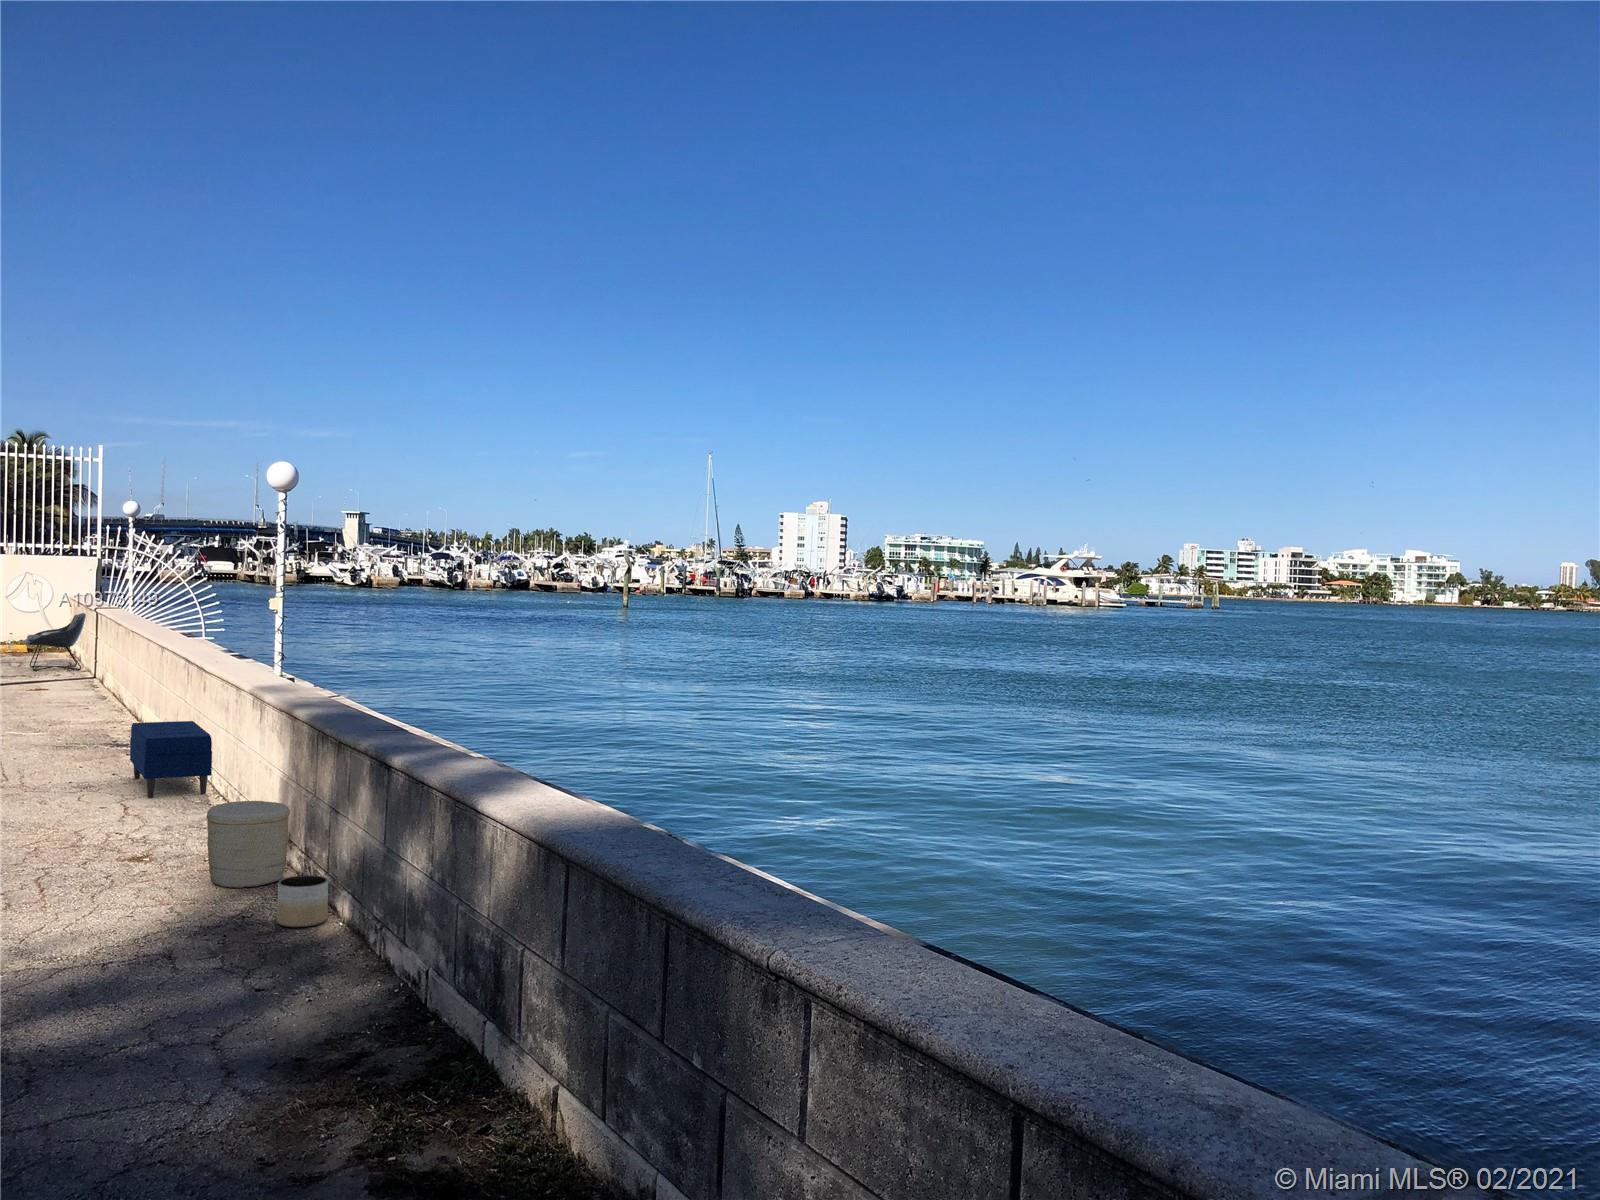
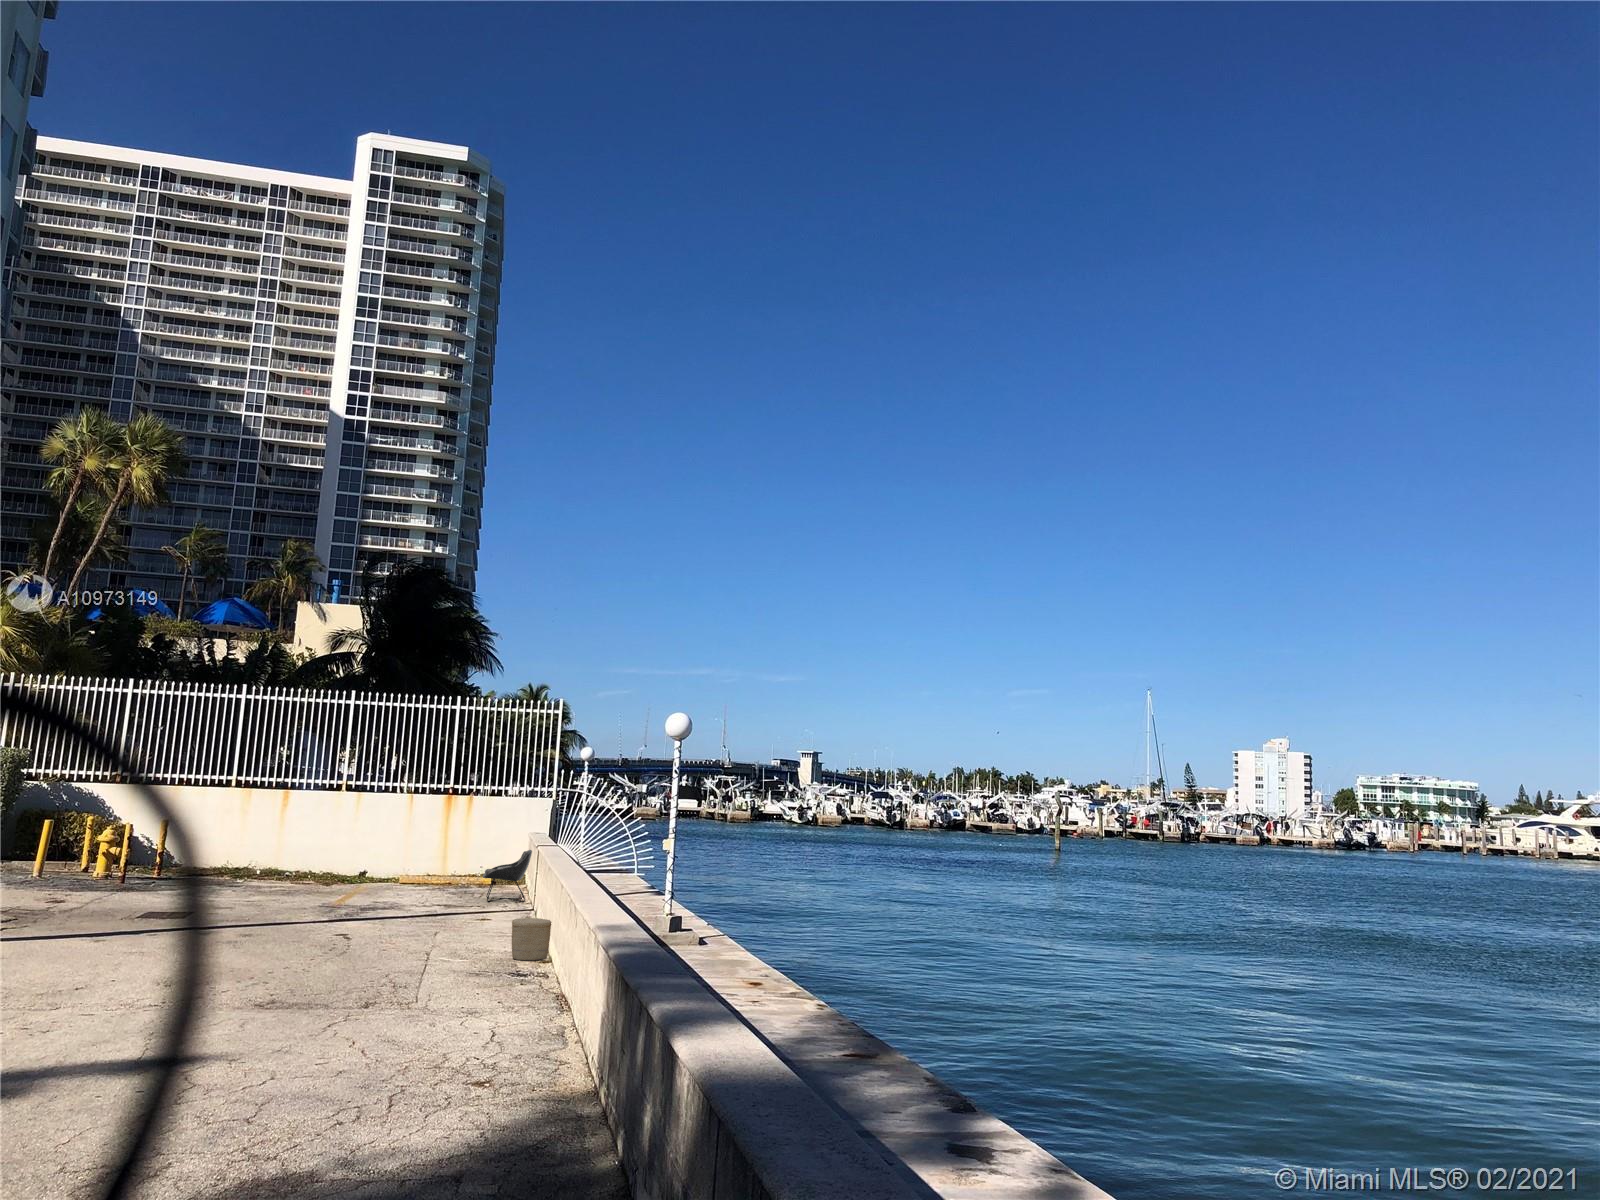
bench: present [130,721,212,798] -> none [513,954,573,1026]
woven basket: present [207,801,290,888] -> present [512,918,551,961]
planter: present [277,875,328,927] -> none [561,1111,608,1163]

